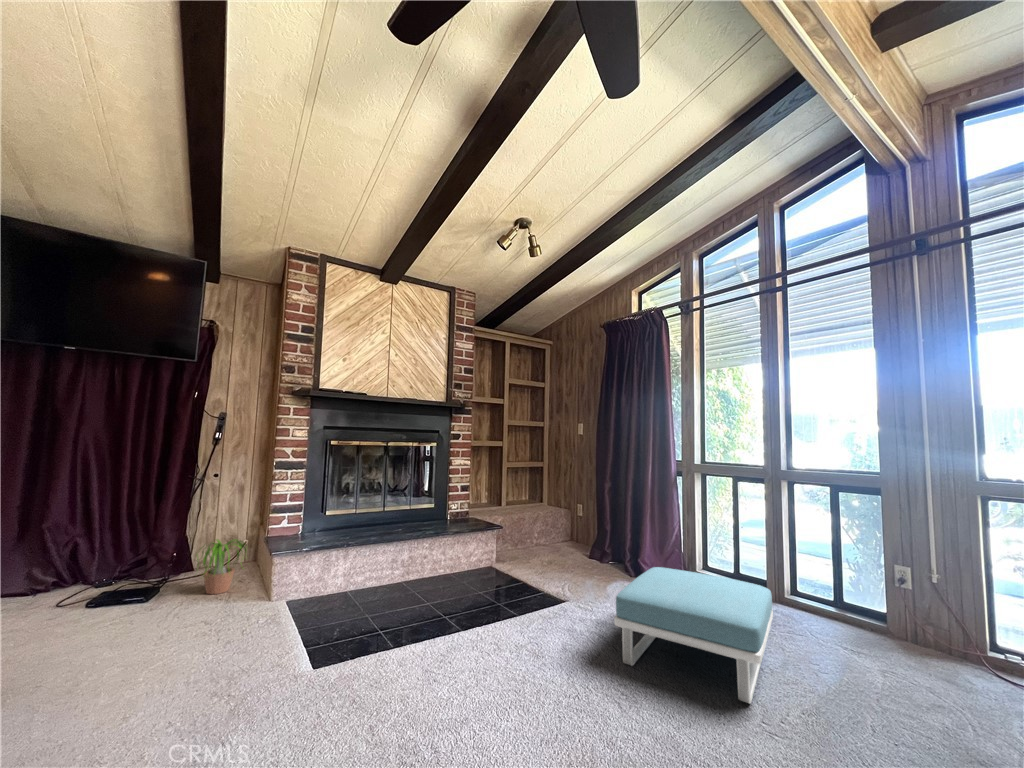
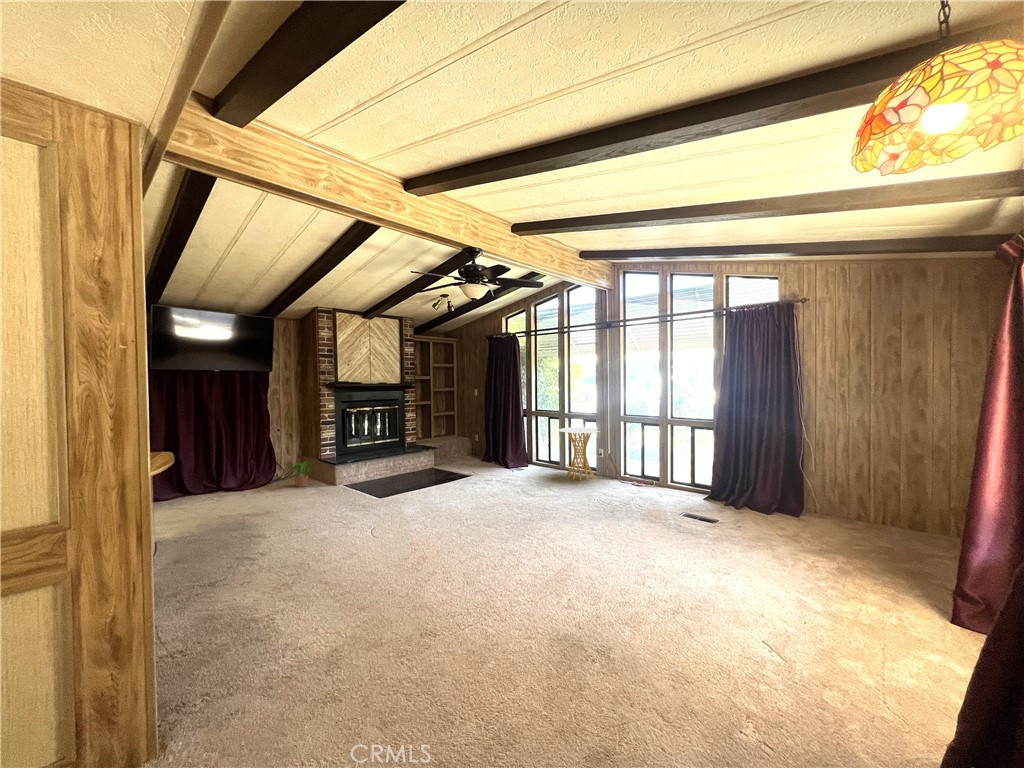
side table: none [782,505,918,662] -> present [559,427,599,480]
footstool: present [615,567,773,703] -> none [491,457,549,492]

